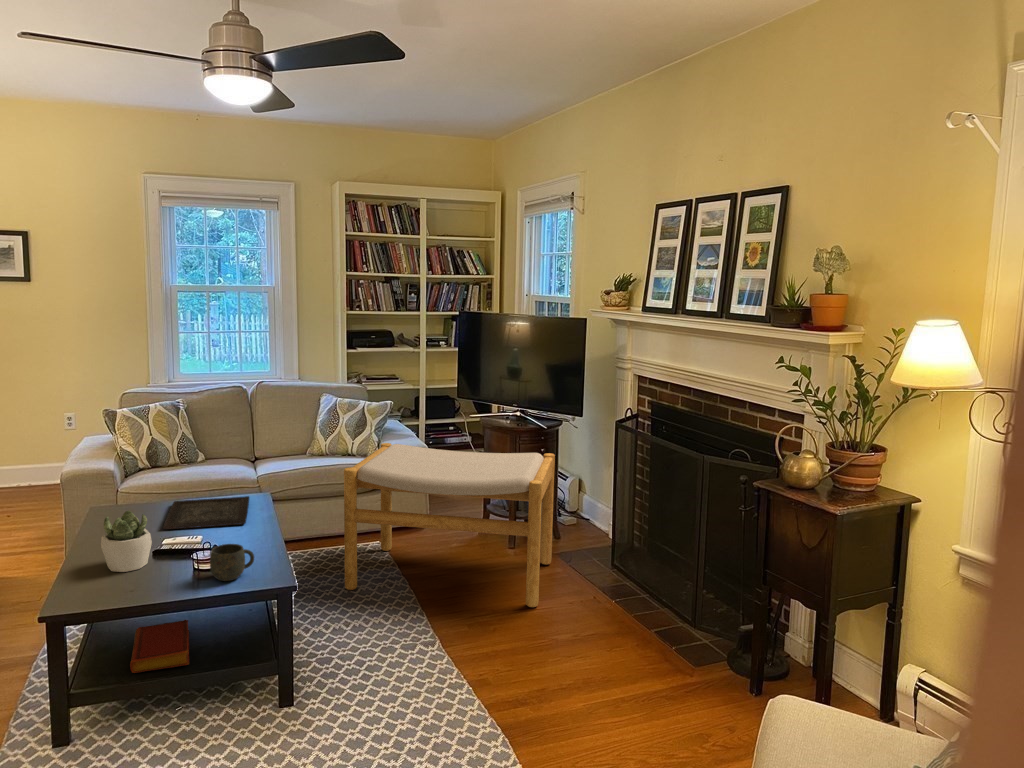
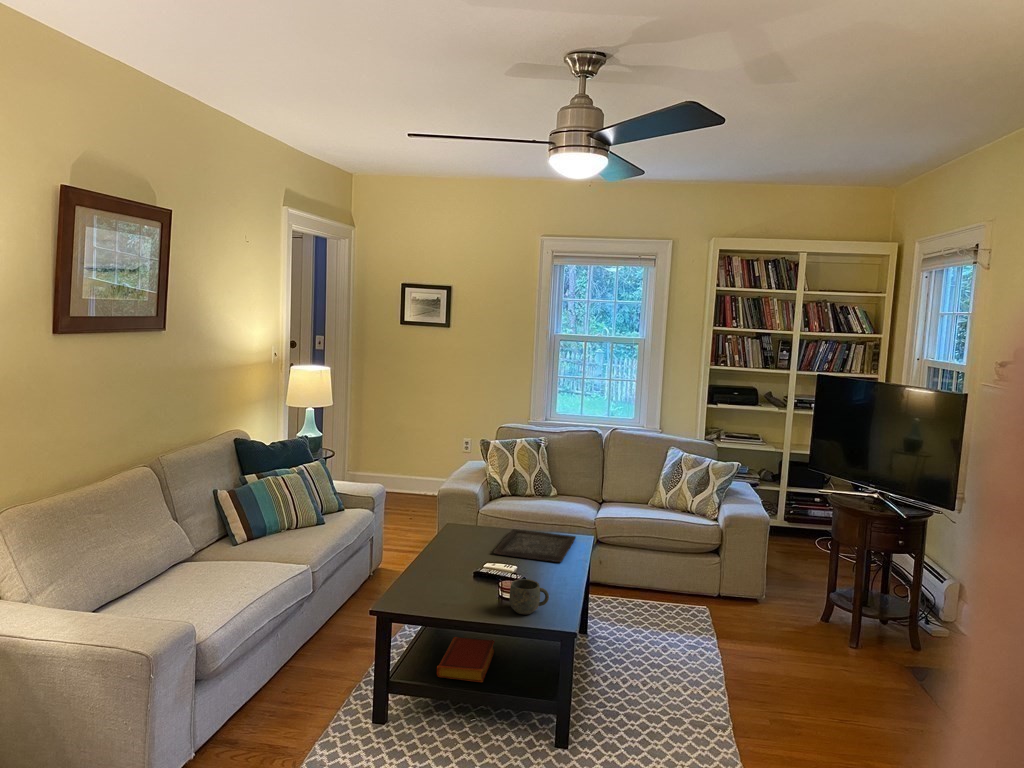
footstool: present [344,443,555,607] -> none [656,504,911,721]
succulent plant: present [101,511,152,572] -> none [434,532,473,586]

